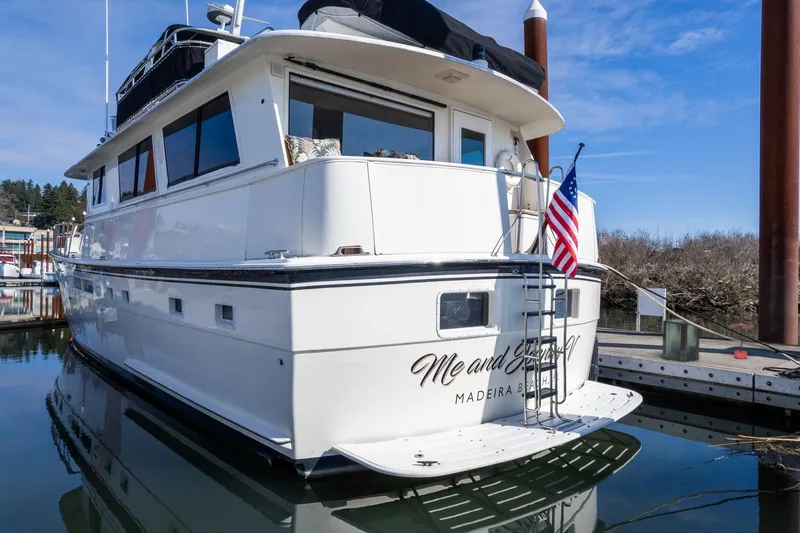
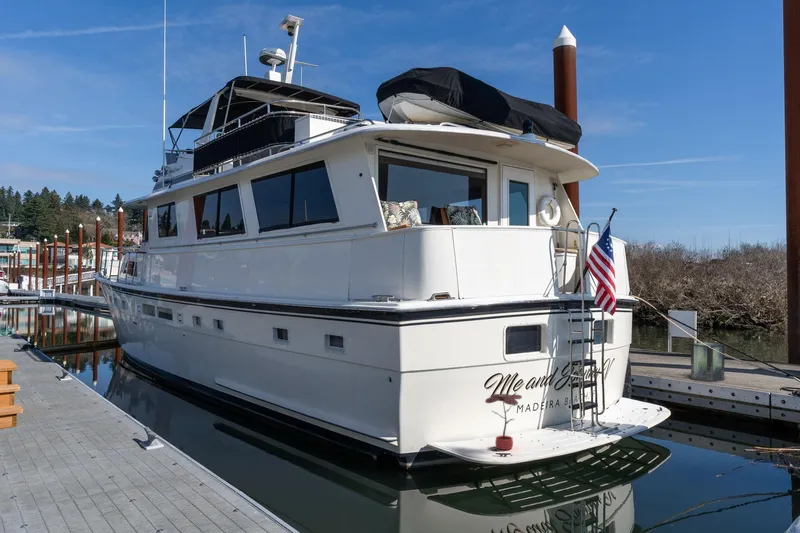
potted plant: present [728,324,754,359] -> present [485,394,522,450]

